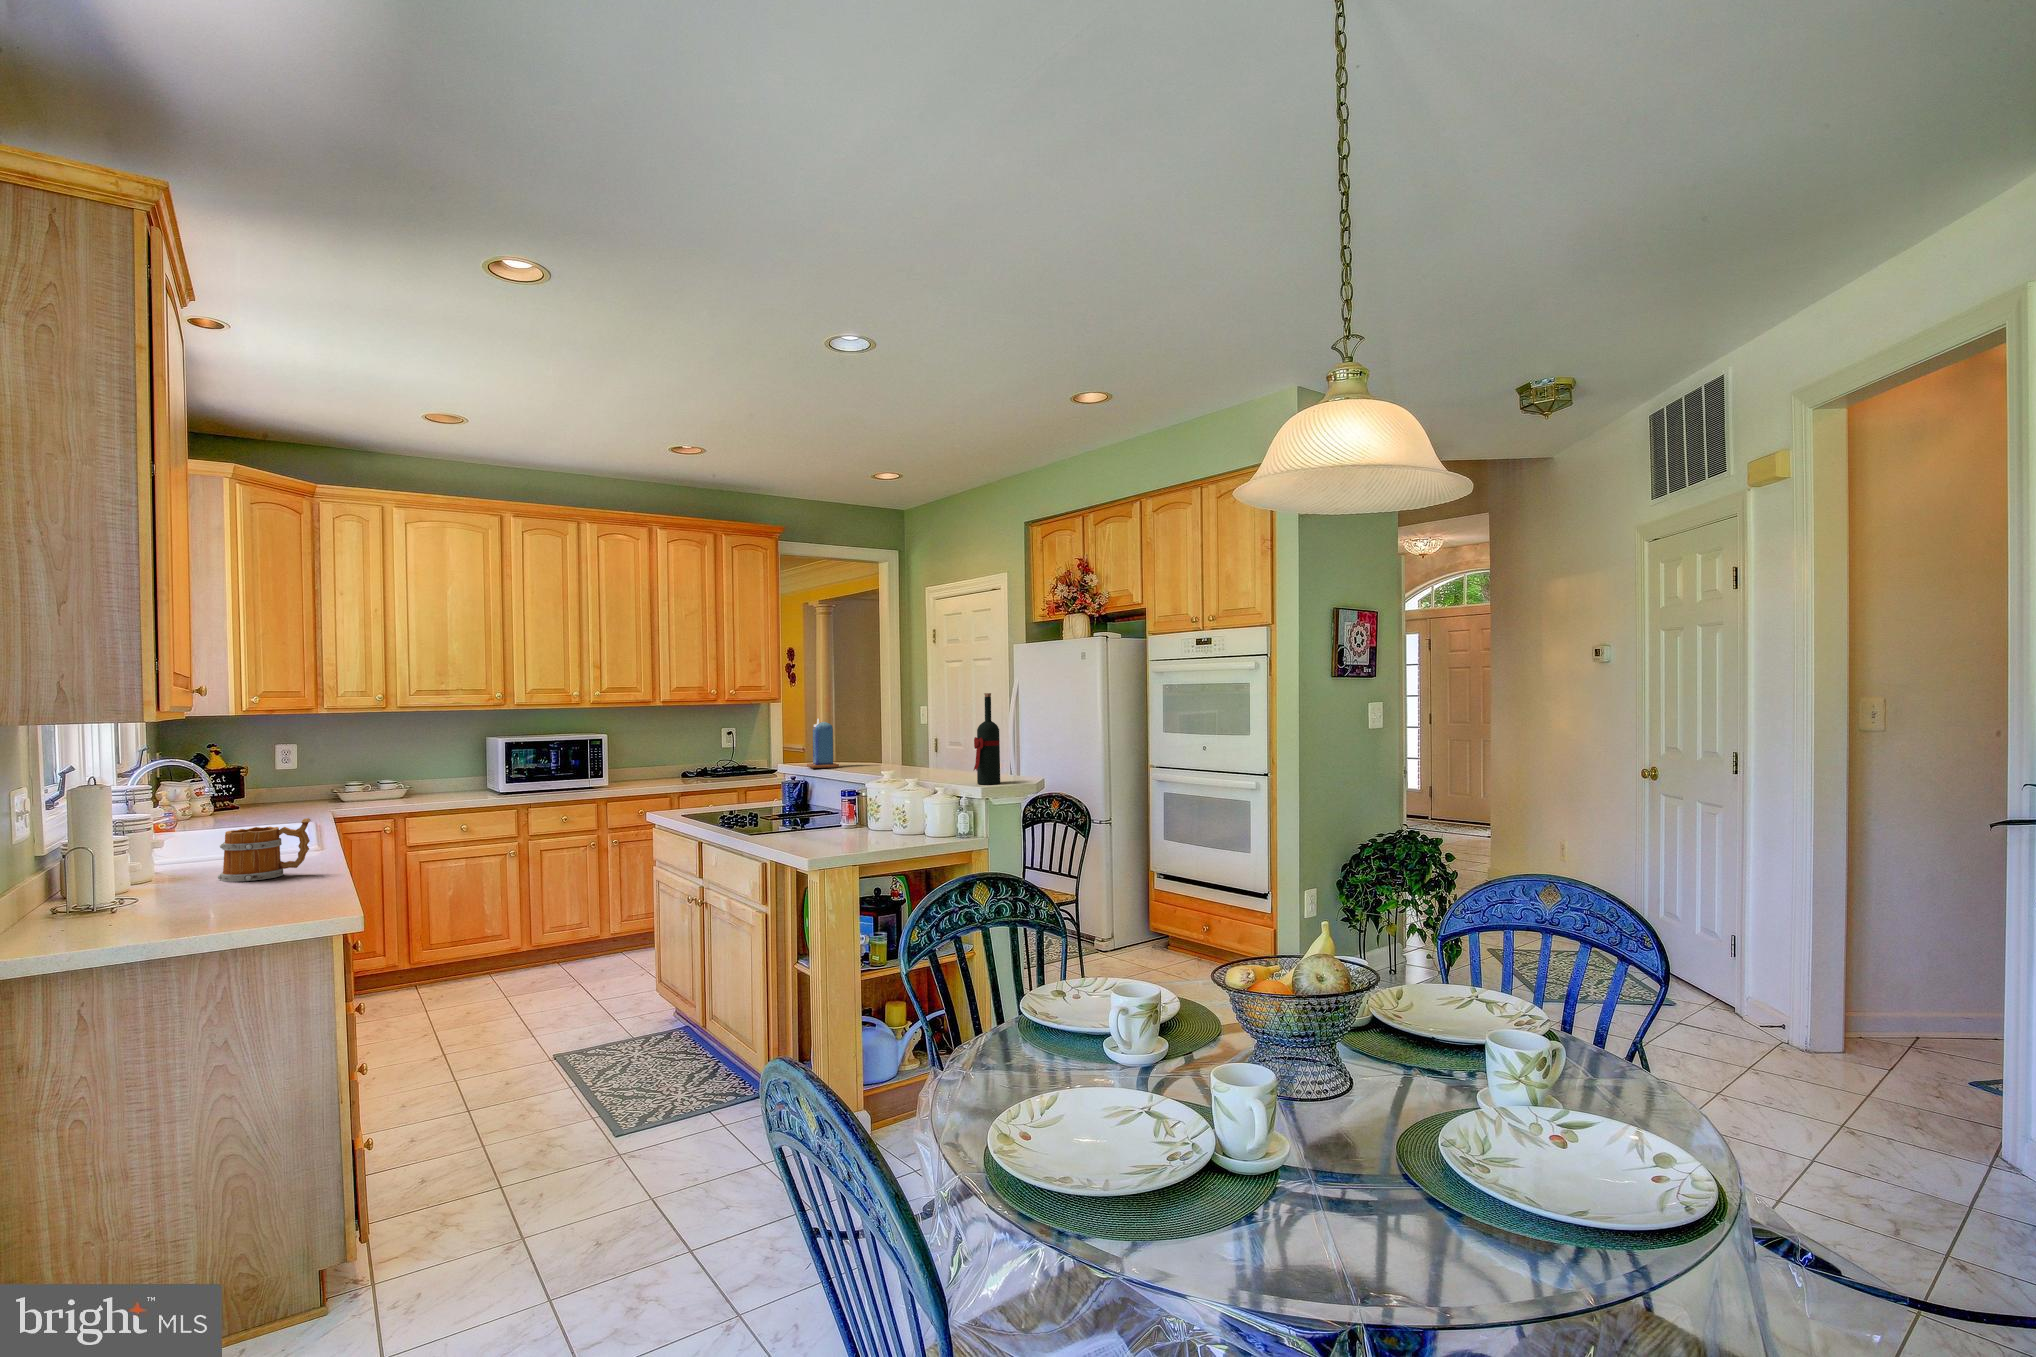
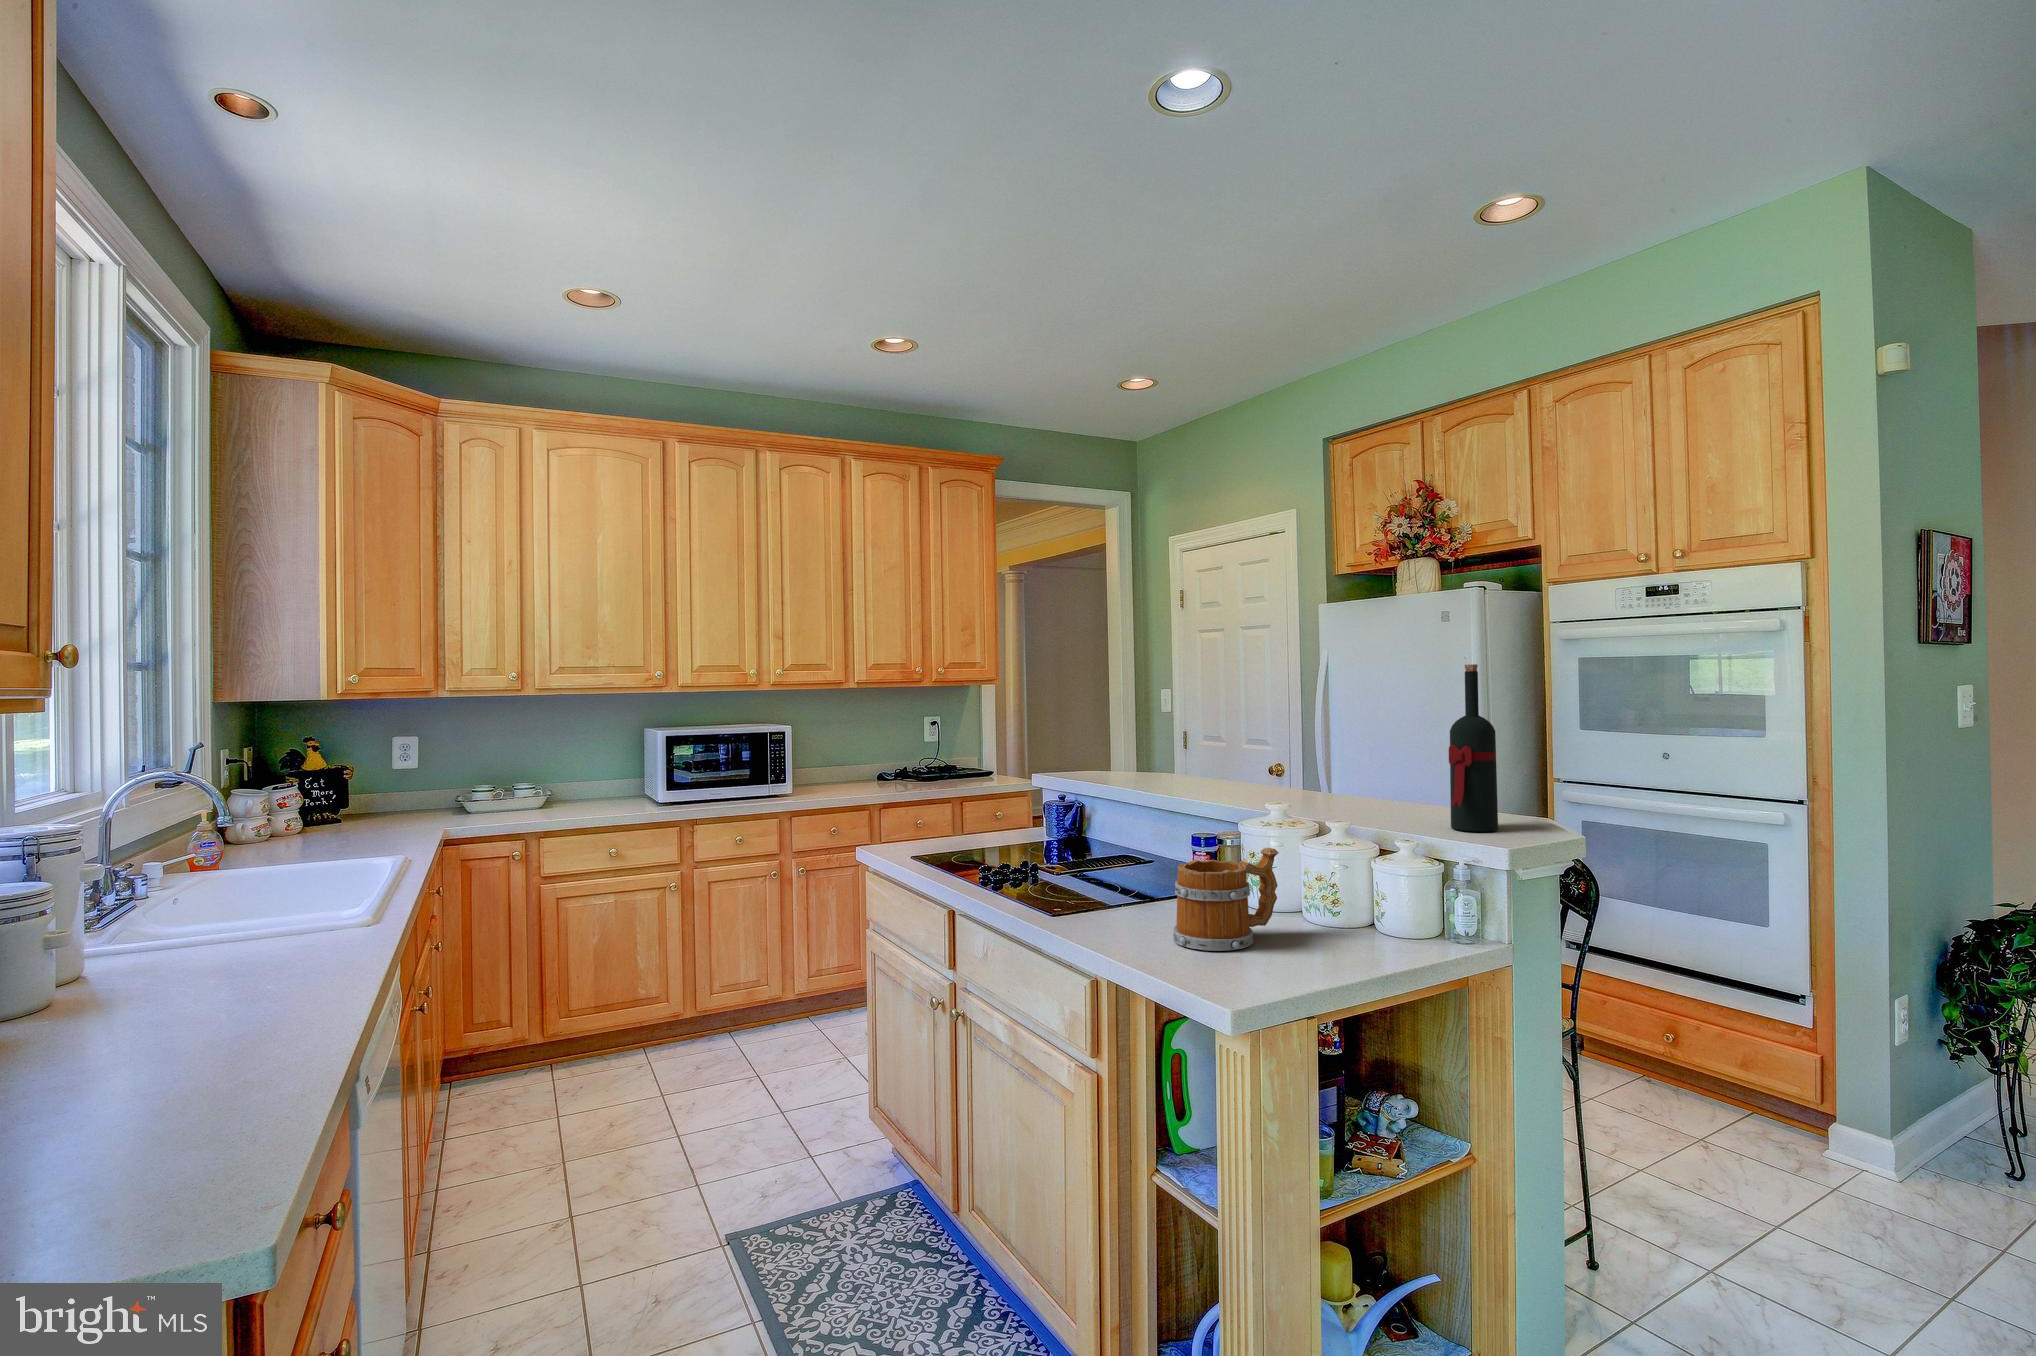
candle: present [807,719,839,768] -> none [1084,708,1136,784]
mug: present [218,818,311,882] -> present [1173,848,1279,951]

